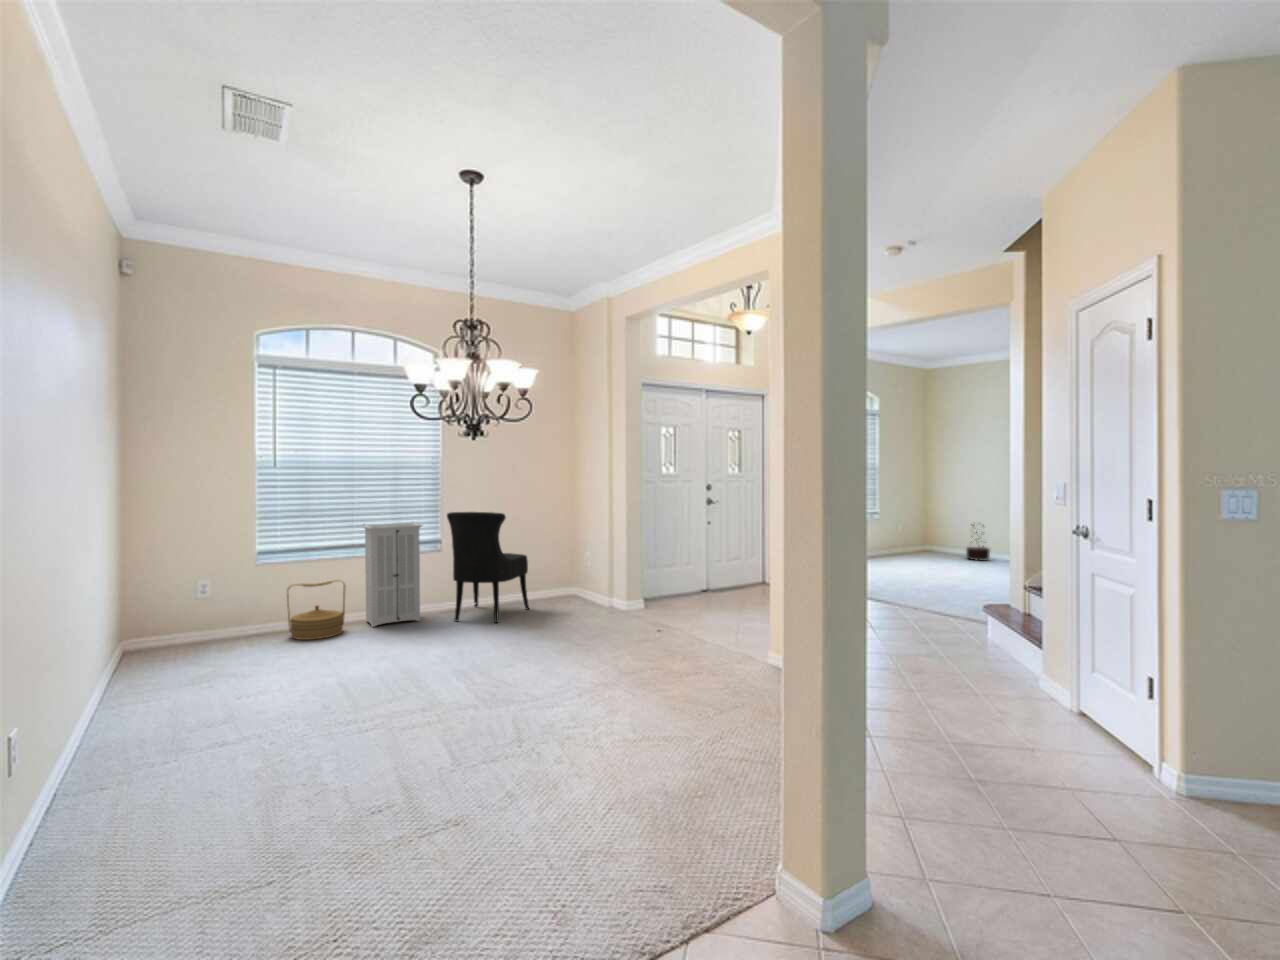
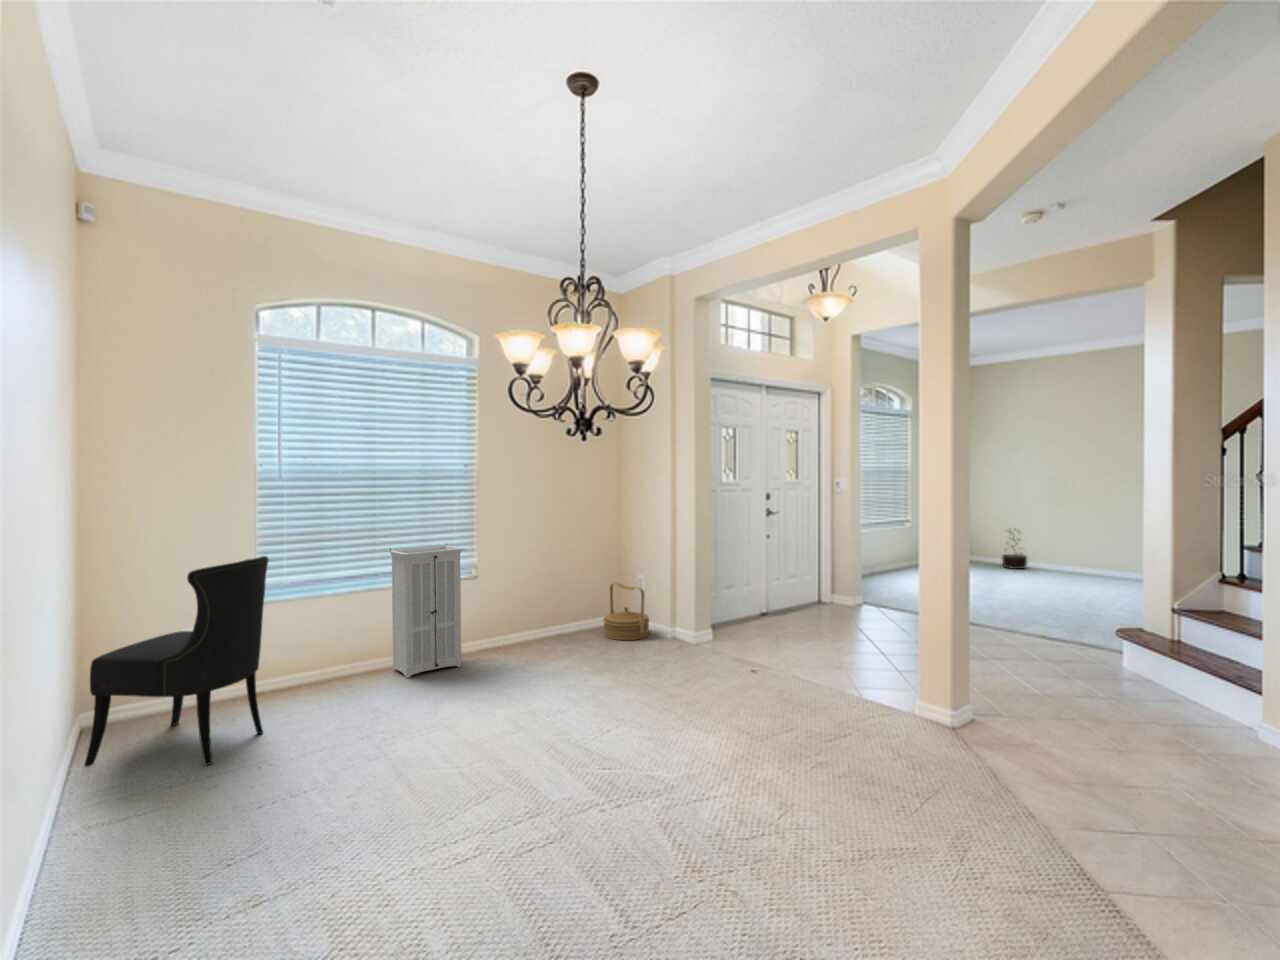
dining chair: present [447,512,529,623] -> present [84,556,268,767]
woven basket: present [287,580,345,640] -> present [603,583,649,640]

